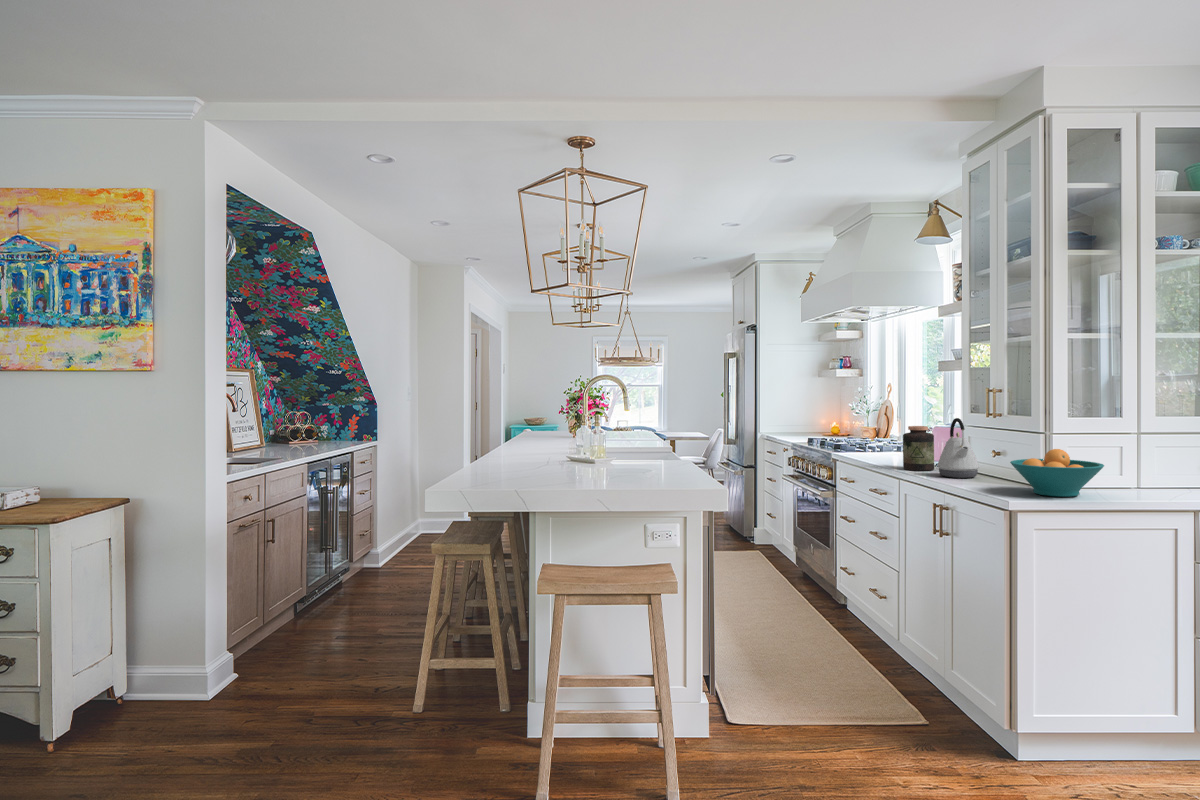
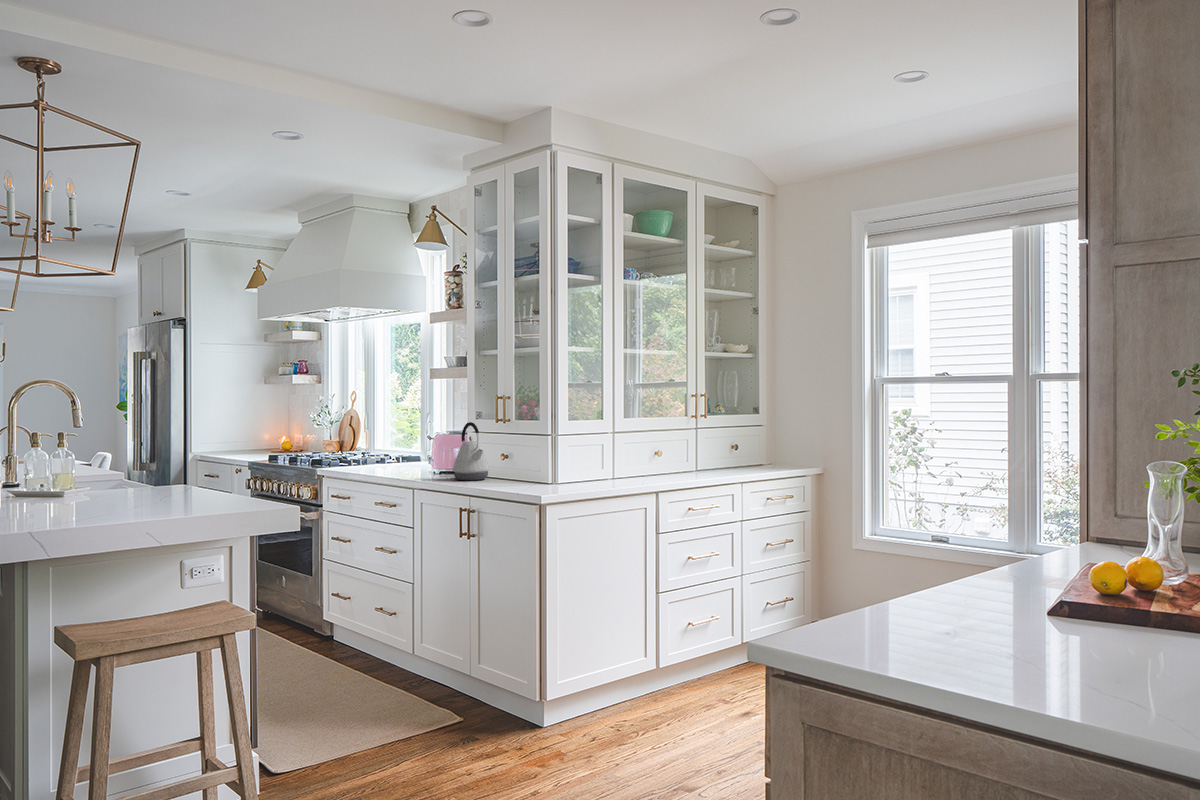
jar: present [903,426,934,471] -> none [413,432,443,477]
fruit bowl: present [1010,449,1104,497] -> none [528,446,597,487]

